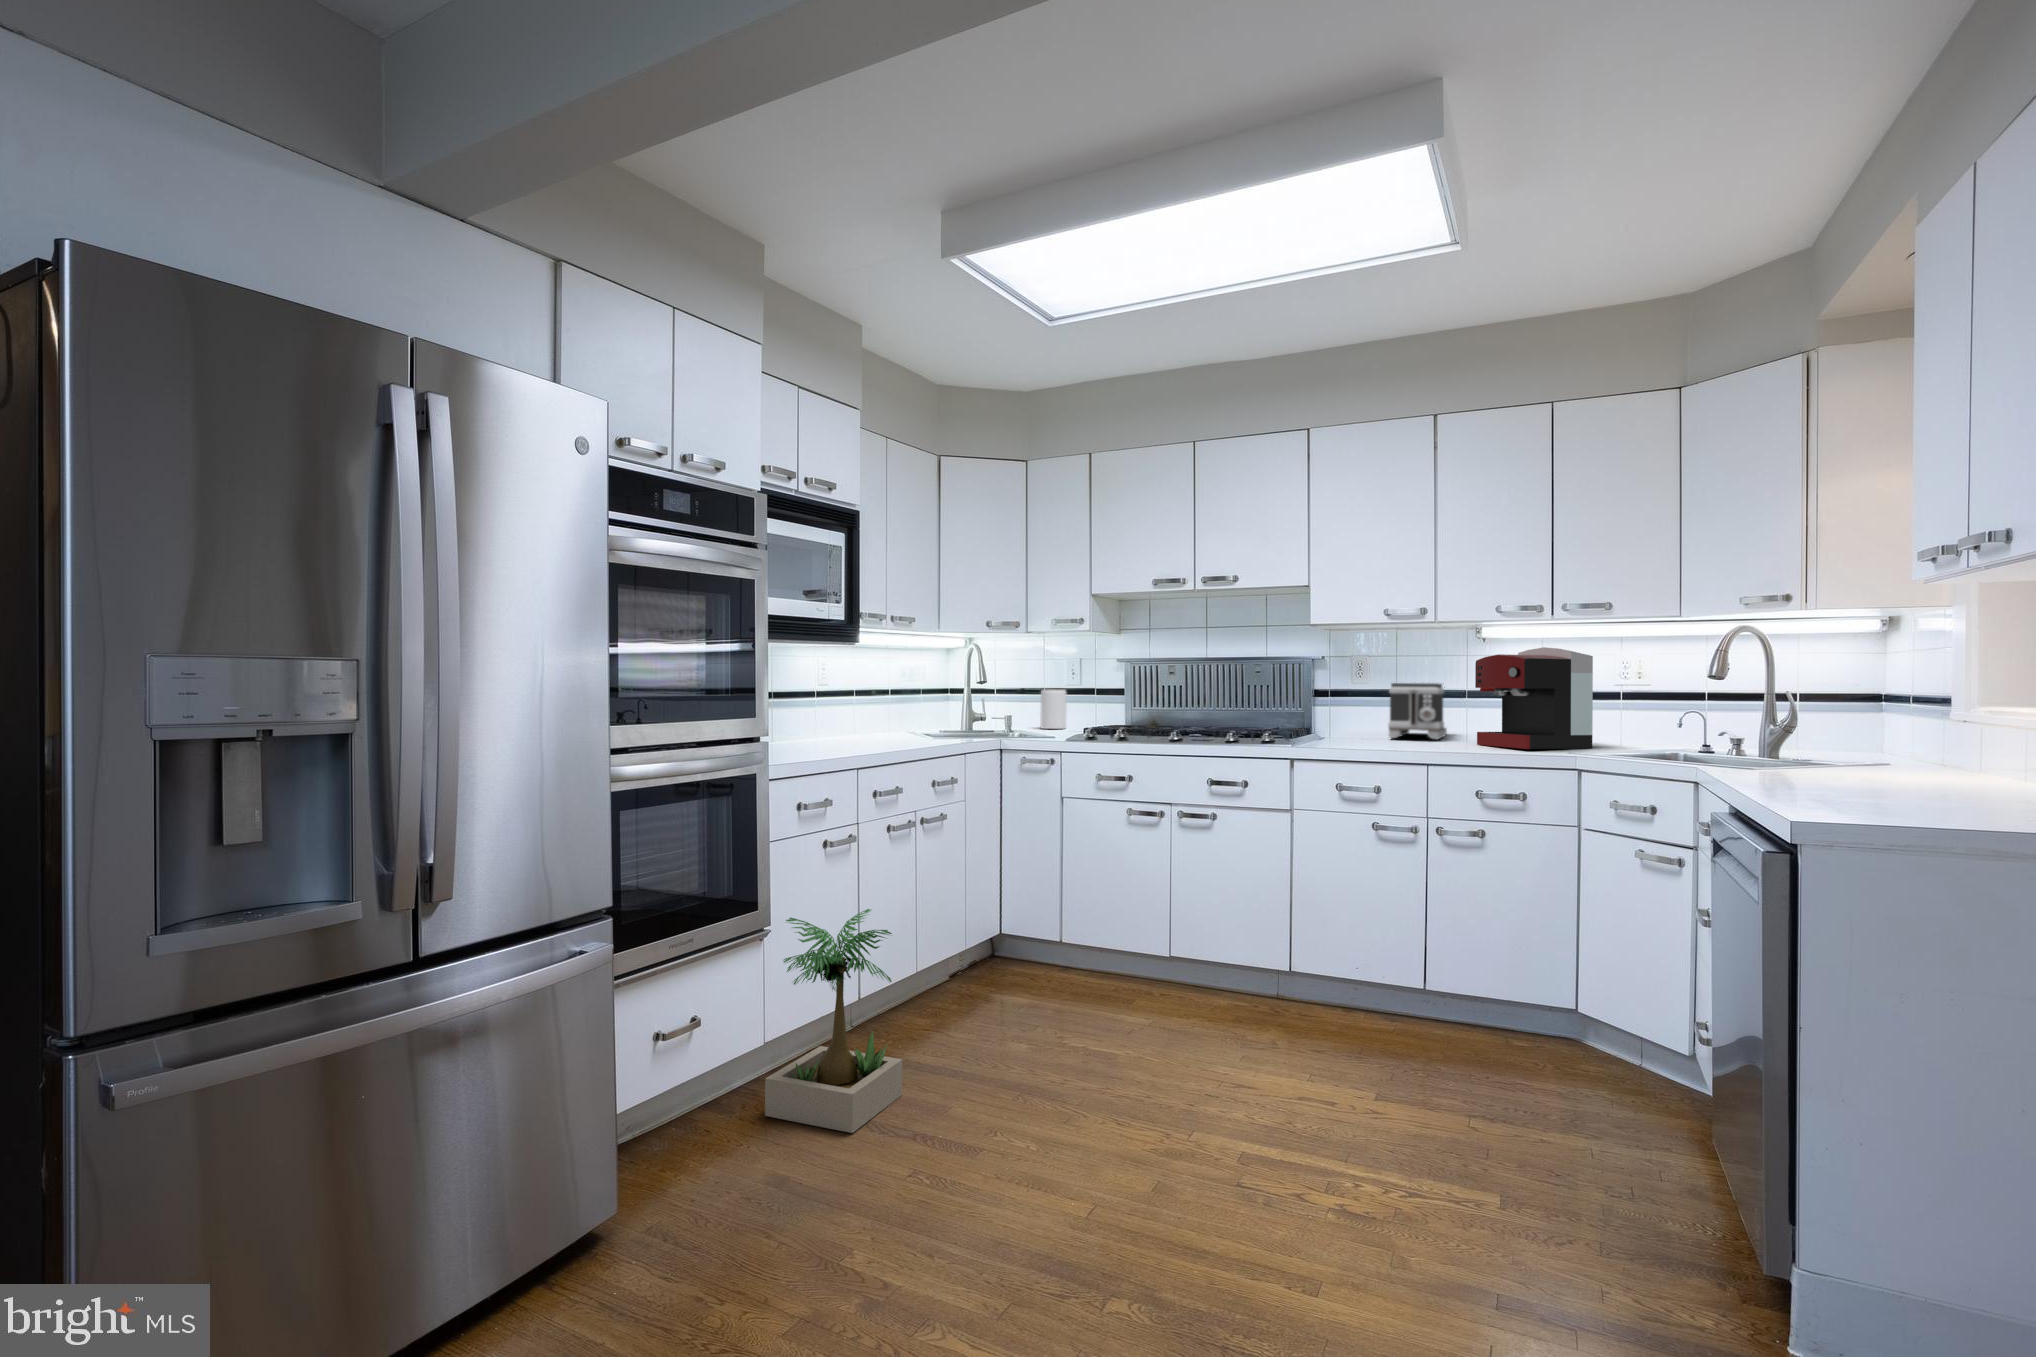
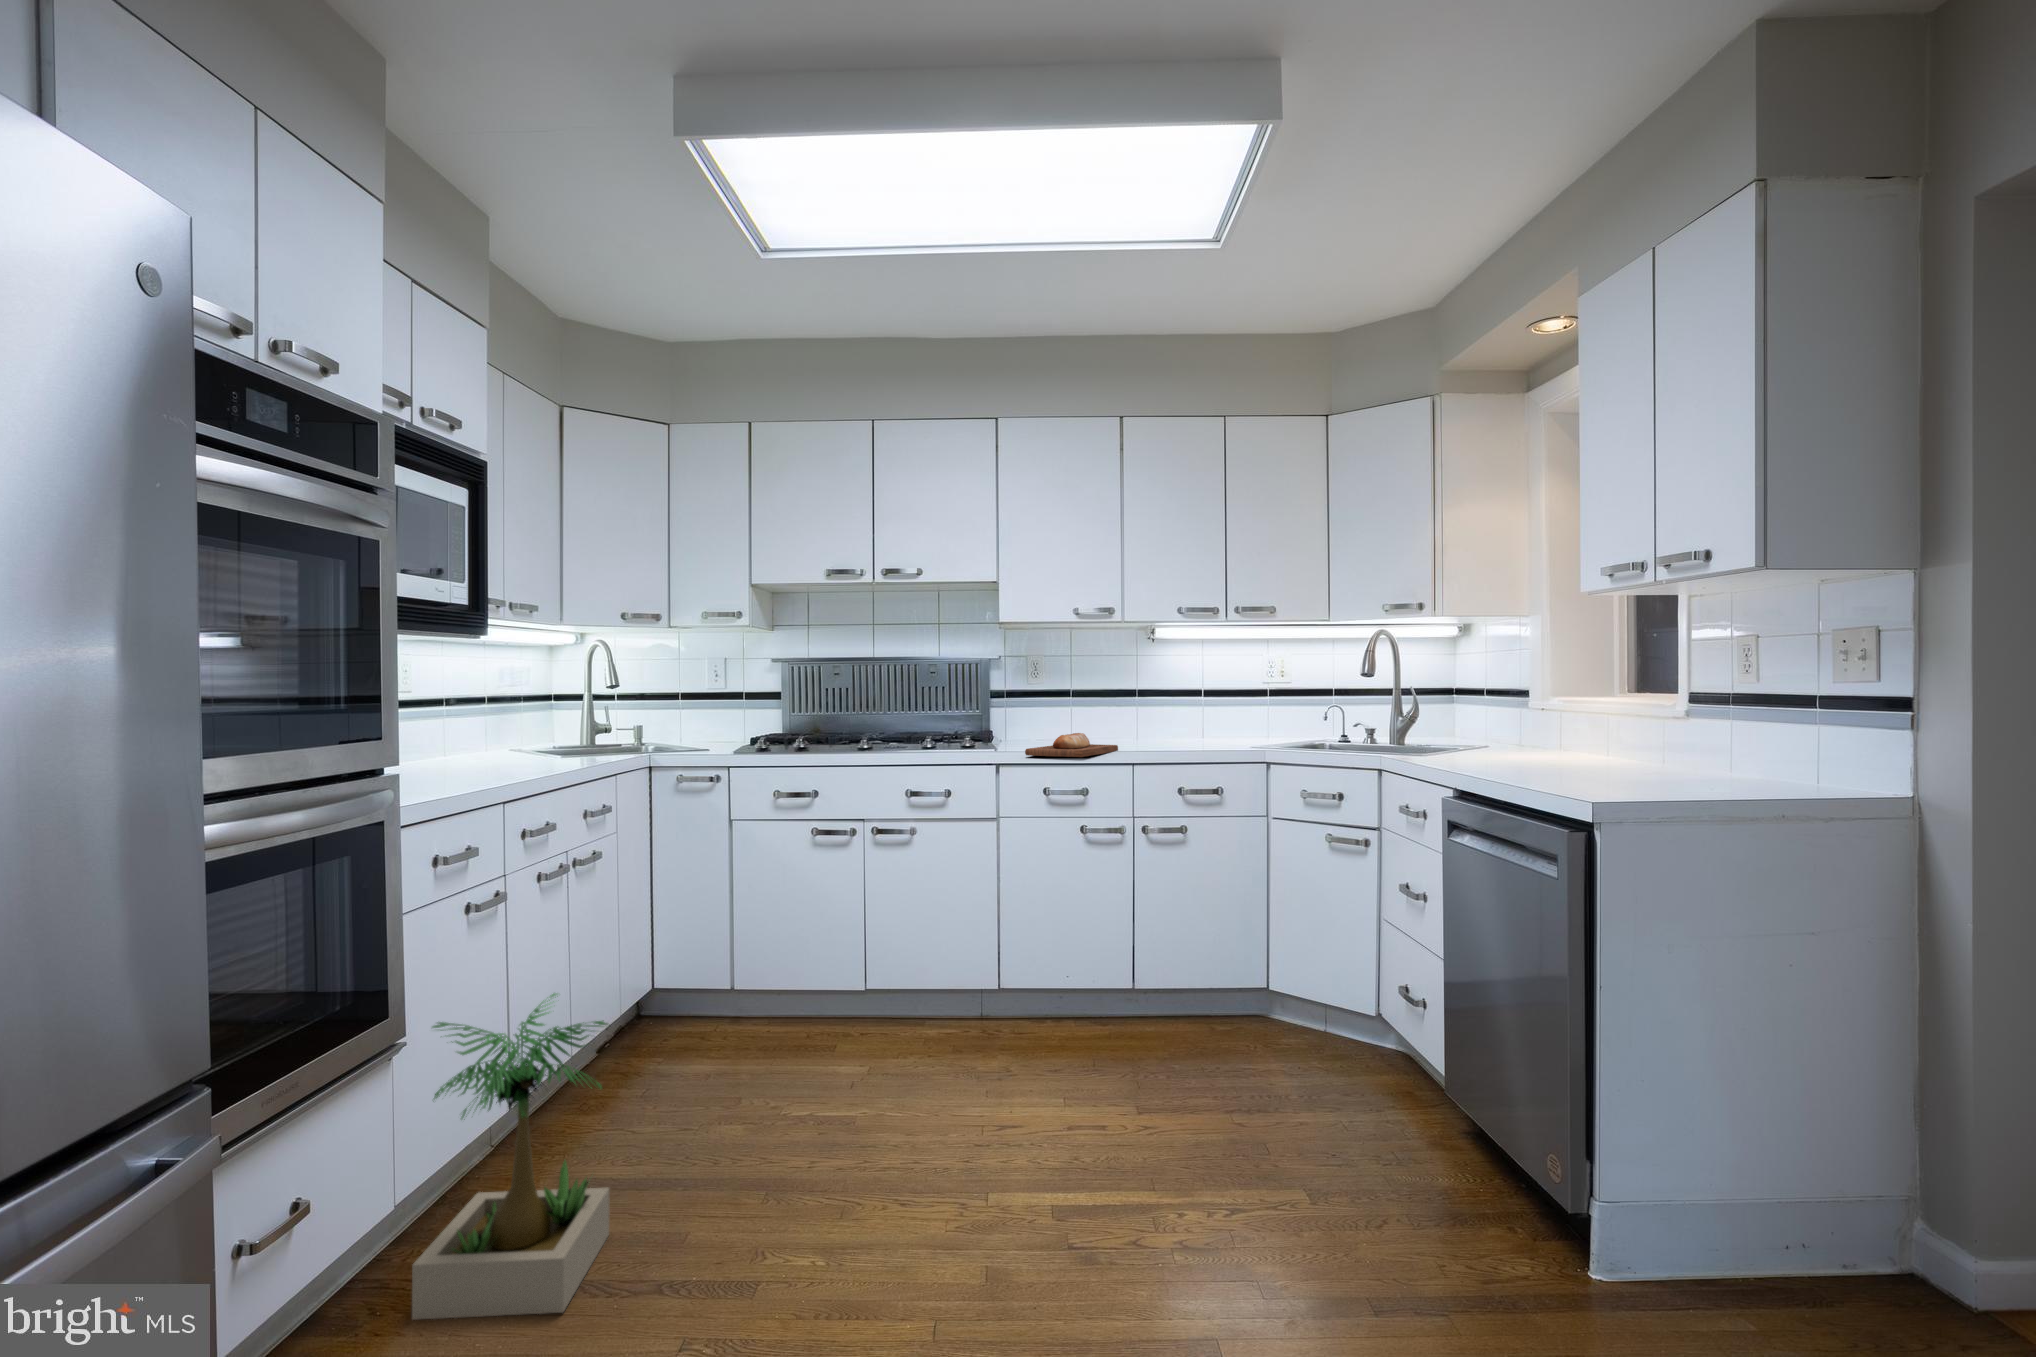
coffee maker: present [1475,647,1593,749] -> none [1155,648,1255,745]
toaster: present [1388,683,1447,739] -> none [1068,683,1119,738]
jar: present [1041,689,1066,729] -> none [681,693,712,740]
bread loaf: none [1312,732,1420,755] -> present [1025,733,1118,757]

